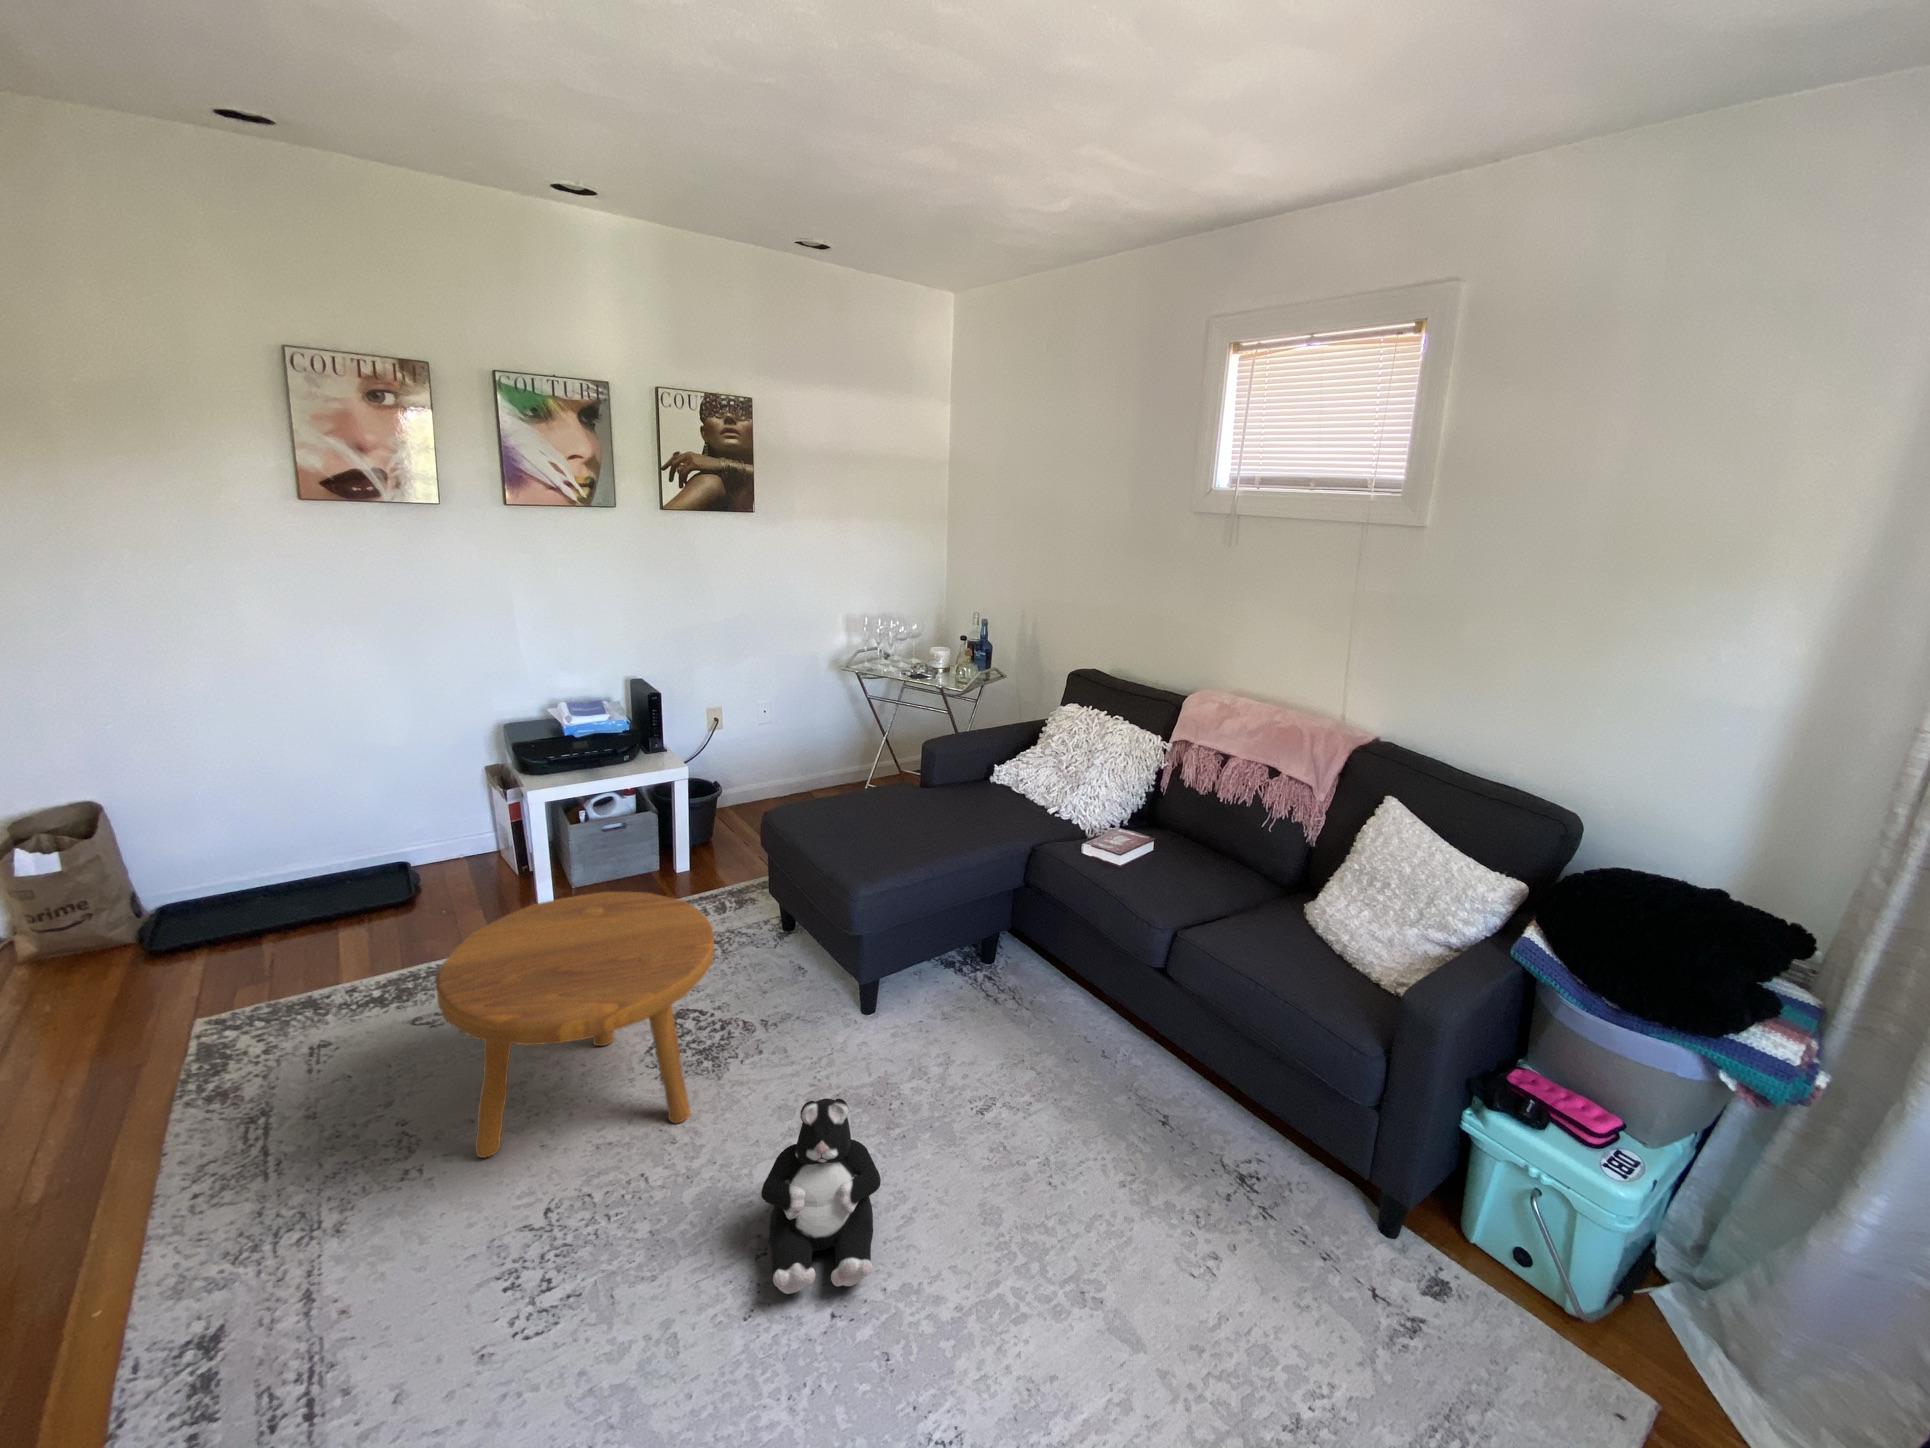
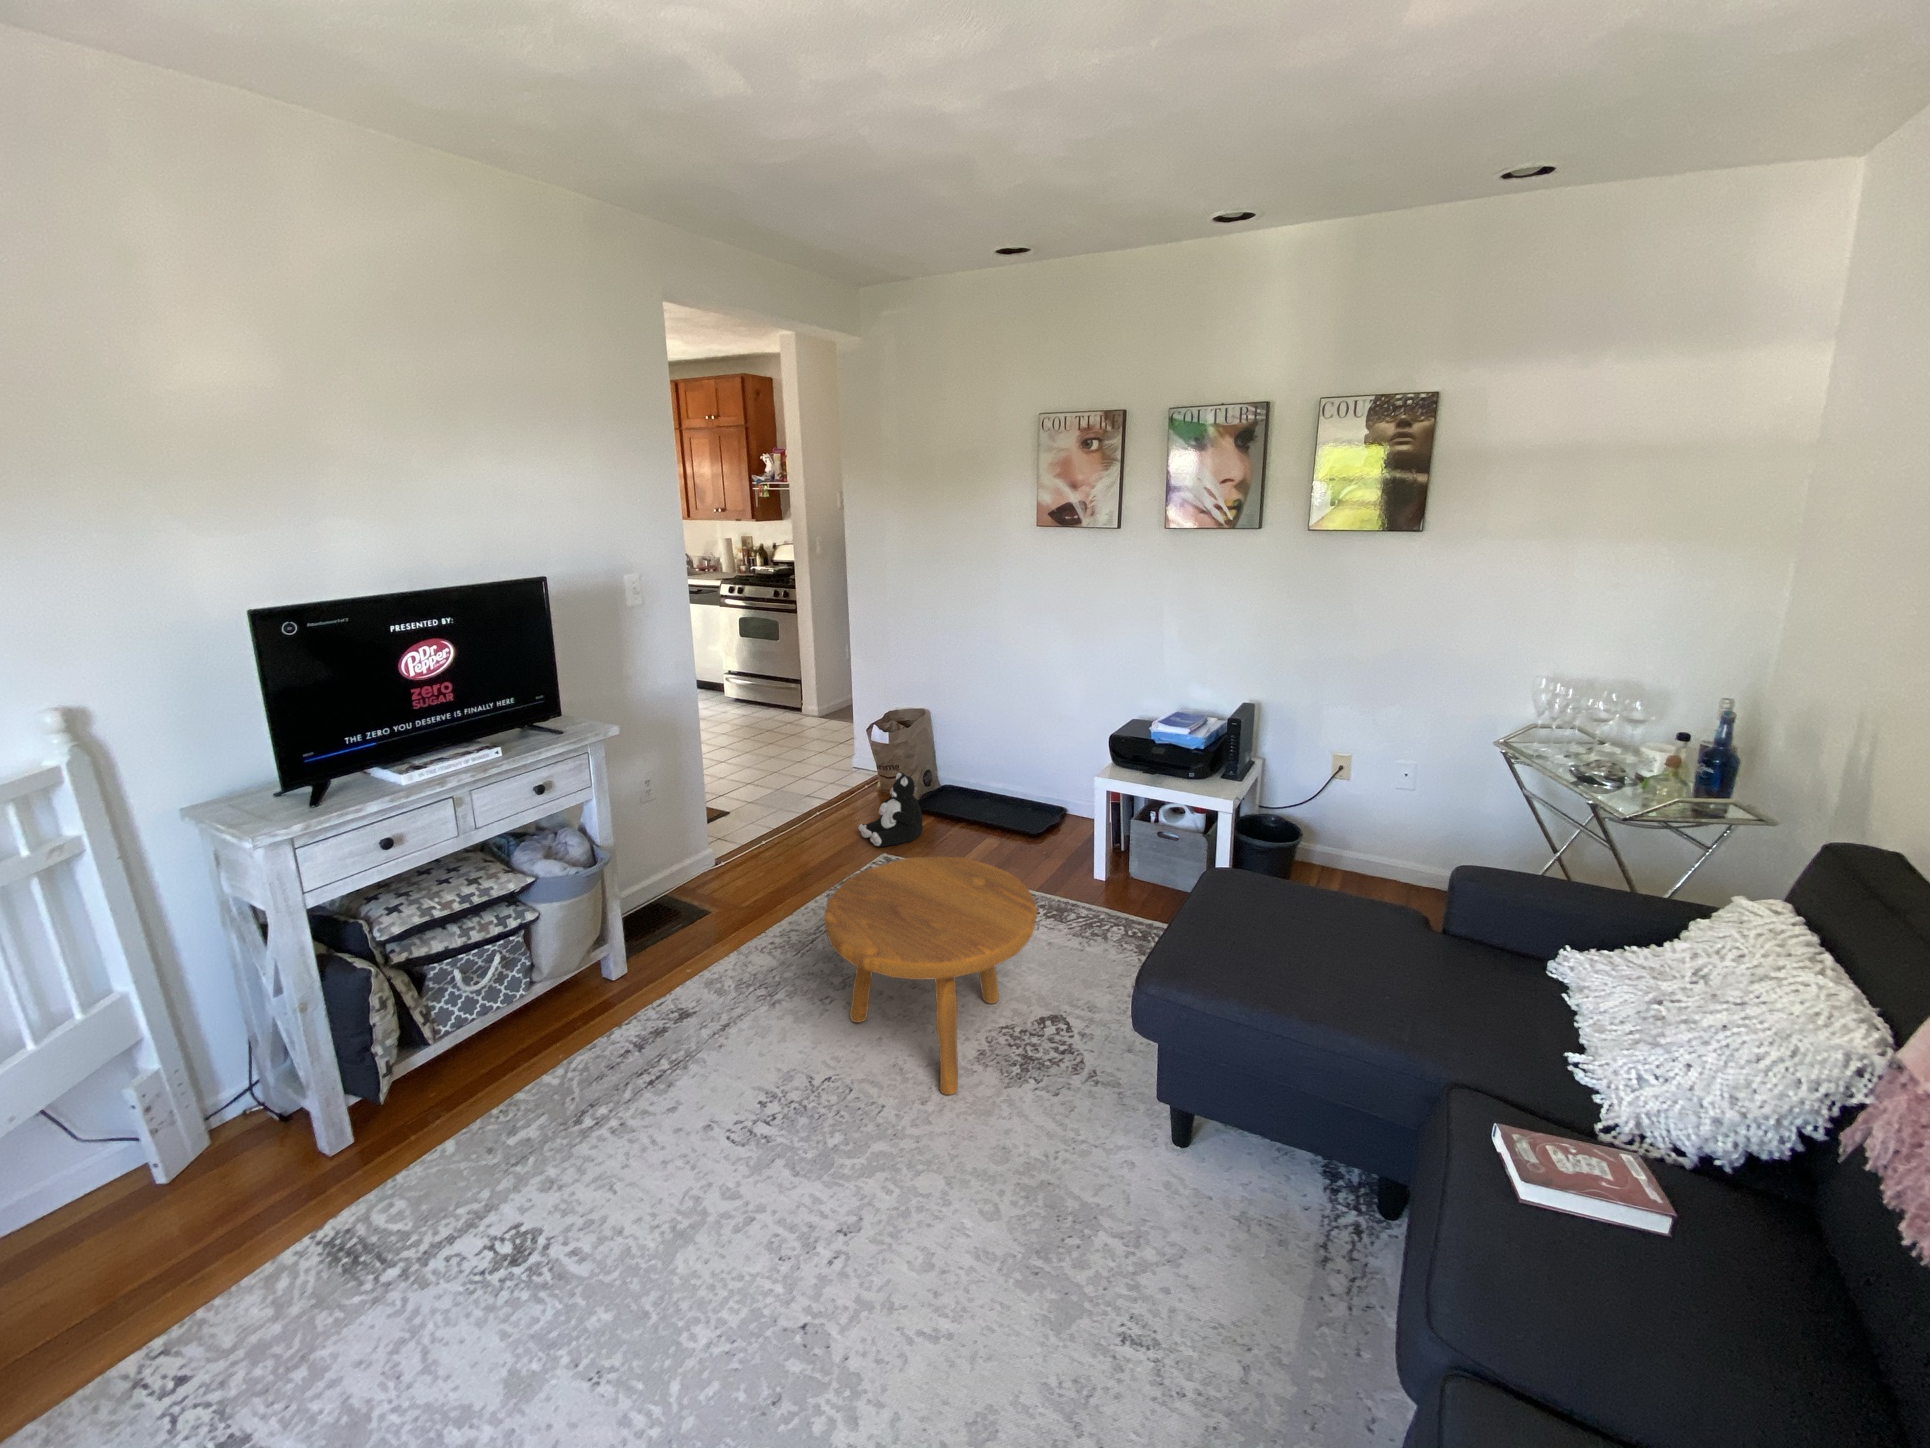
plush toy: present [761,1098,881,1294] -> present [859,772,923,847]

